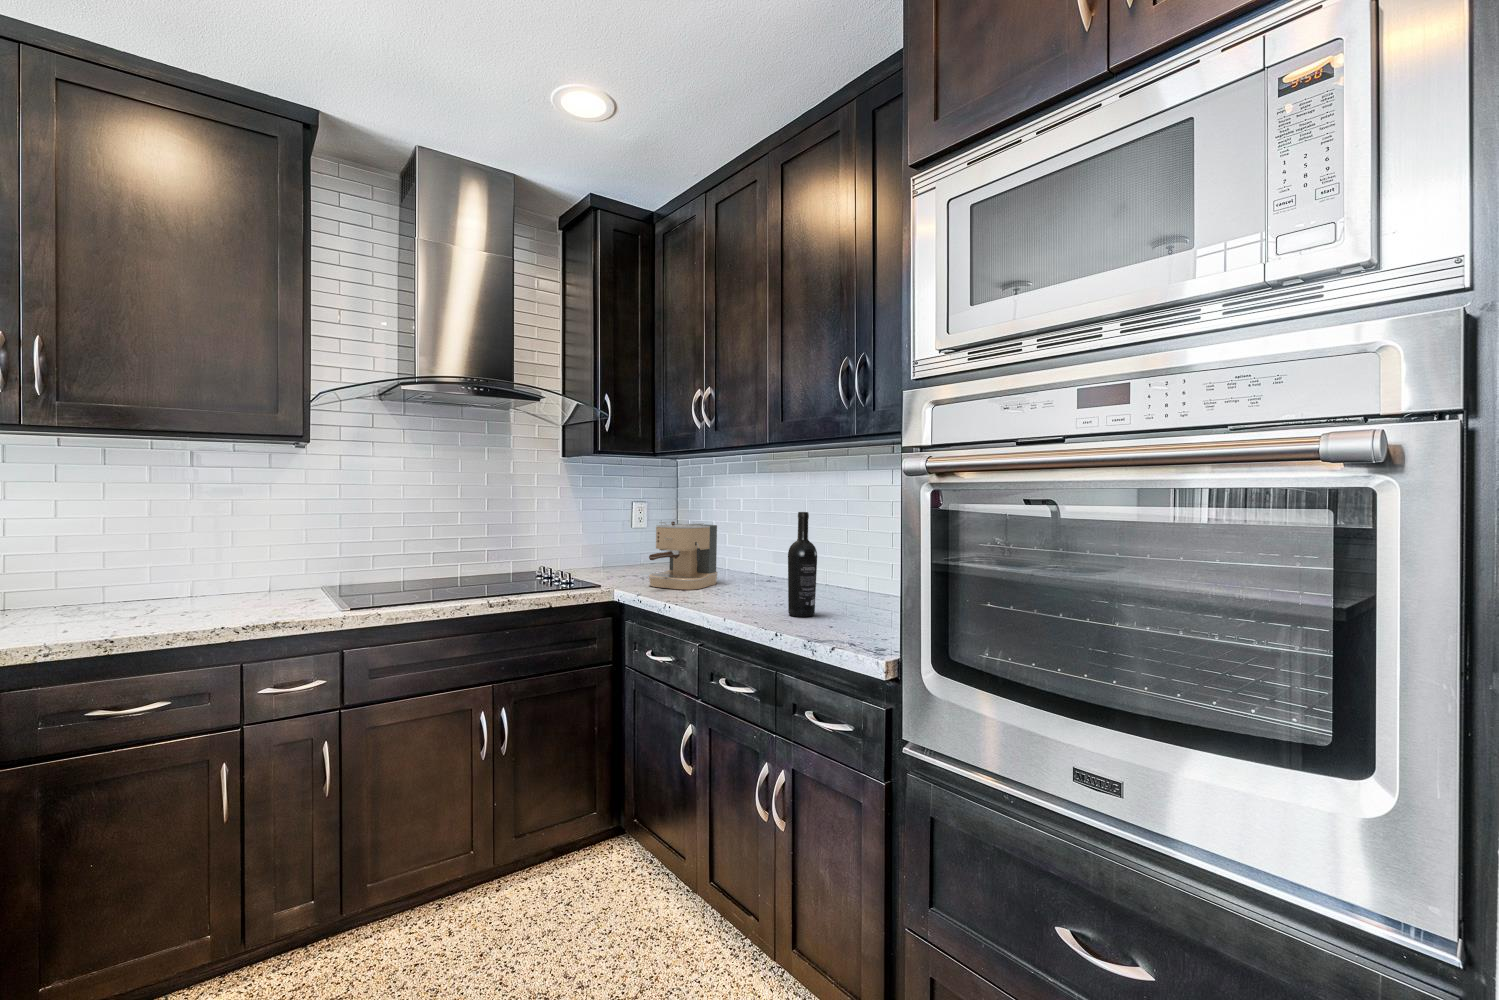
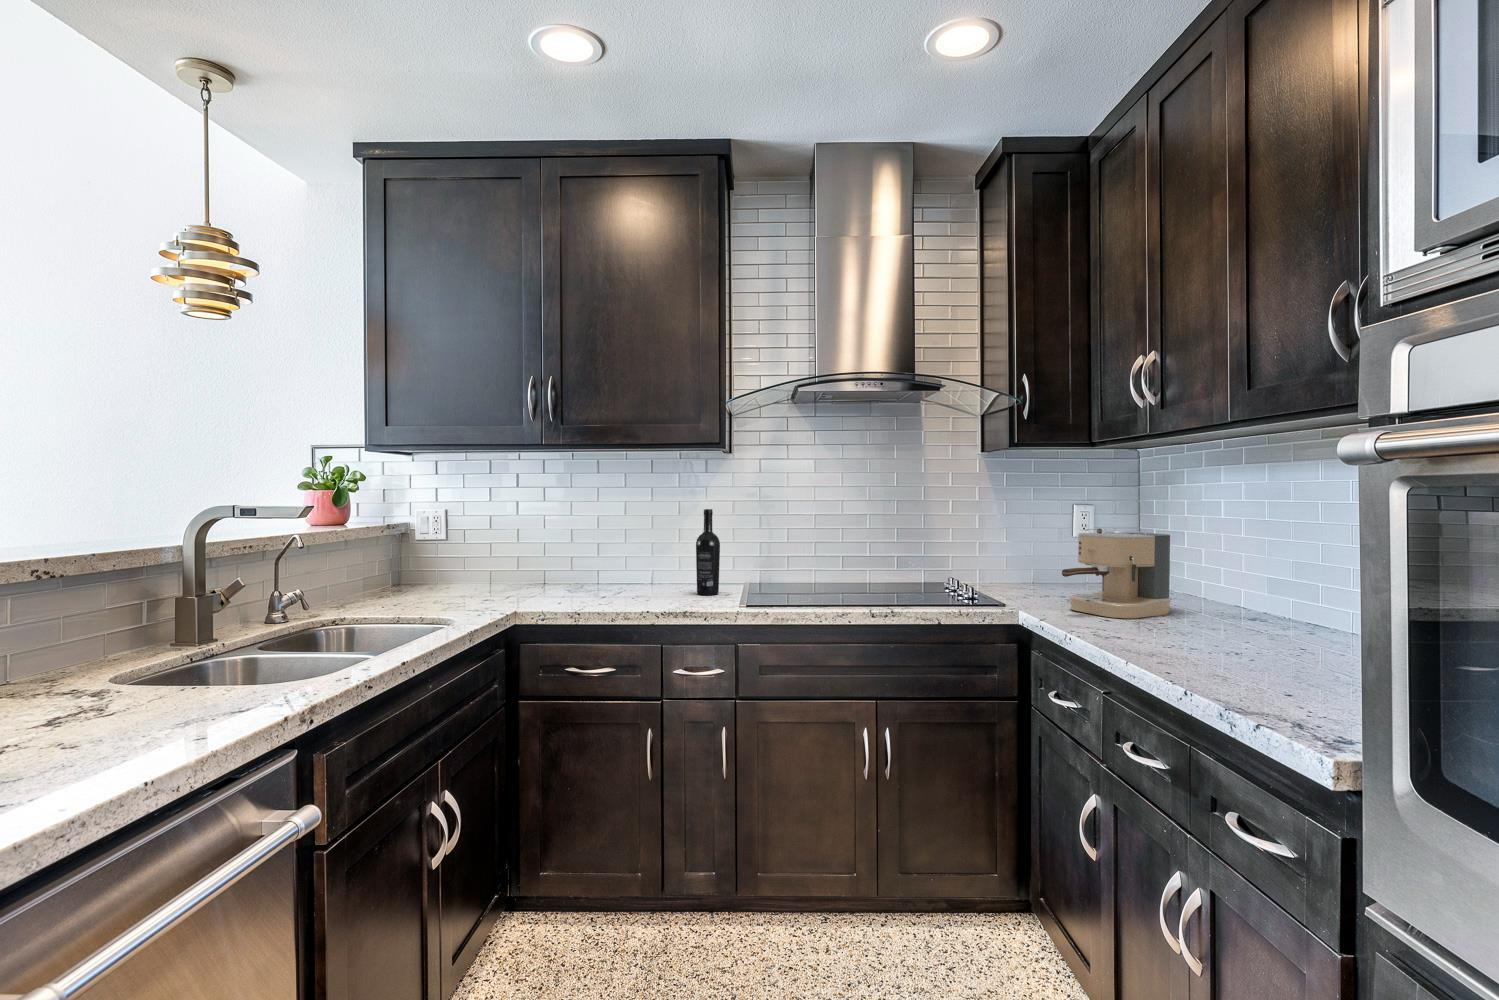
wine bottle: present [788,512,817,617] -> present [696,509,720,595]

